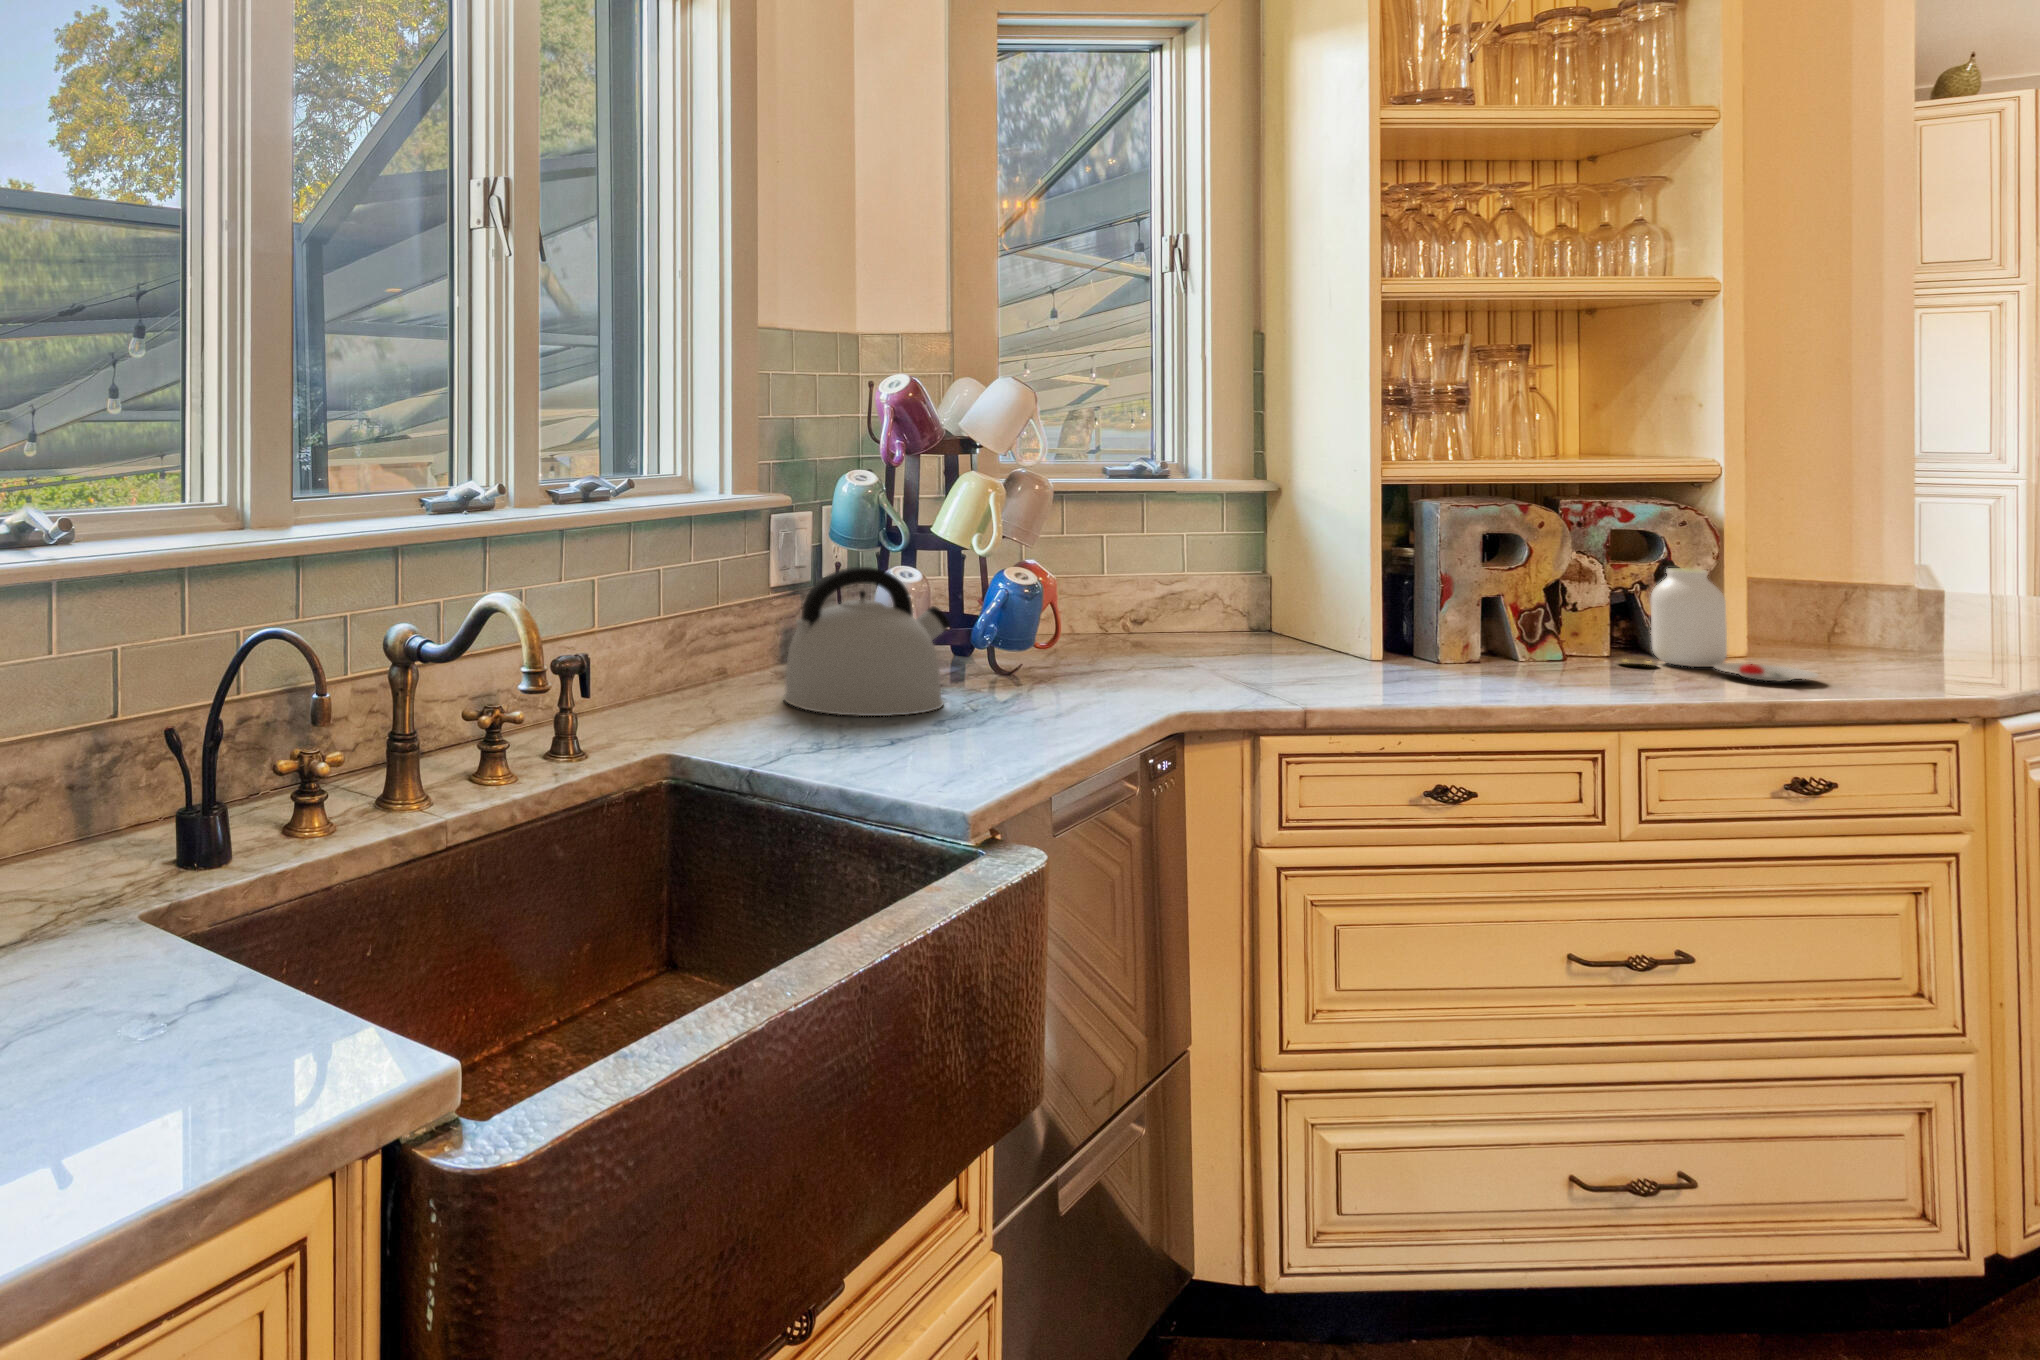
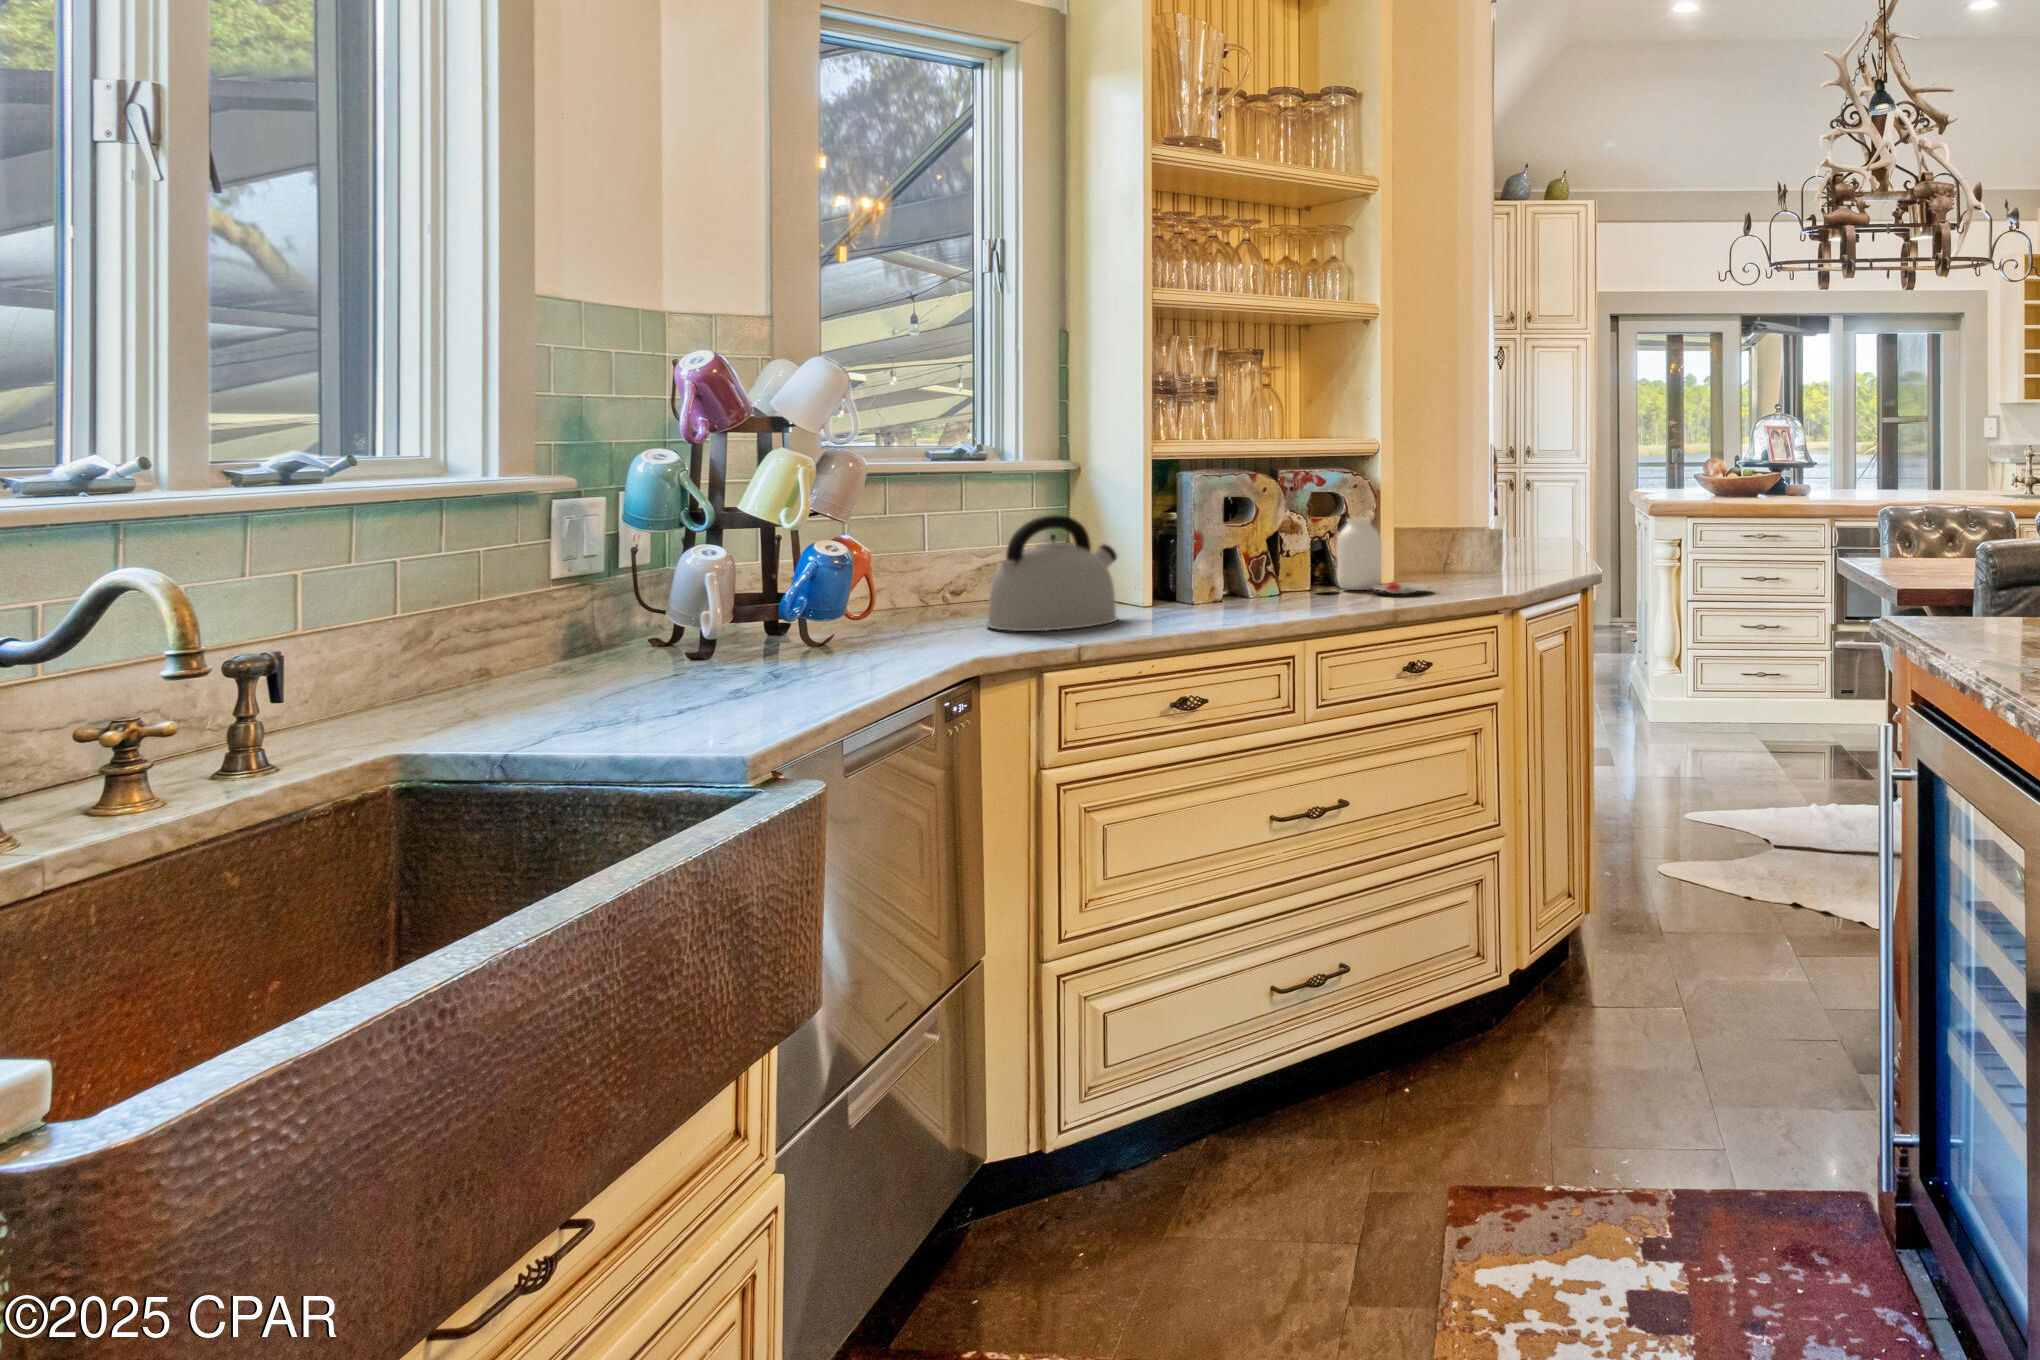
kettle: present [784,567,950,716] -> present [987,515,1117,631]

